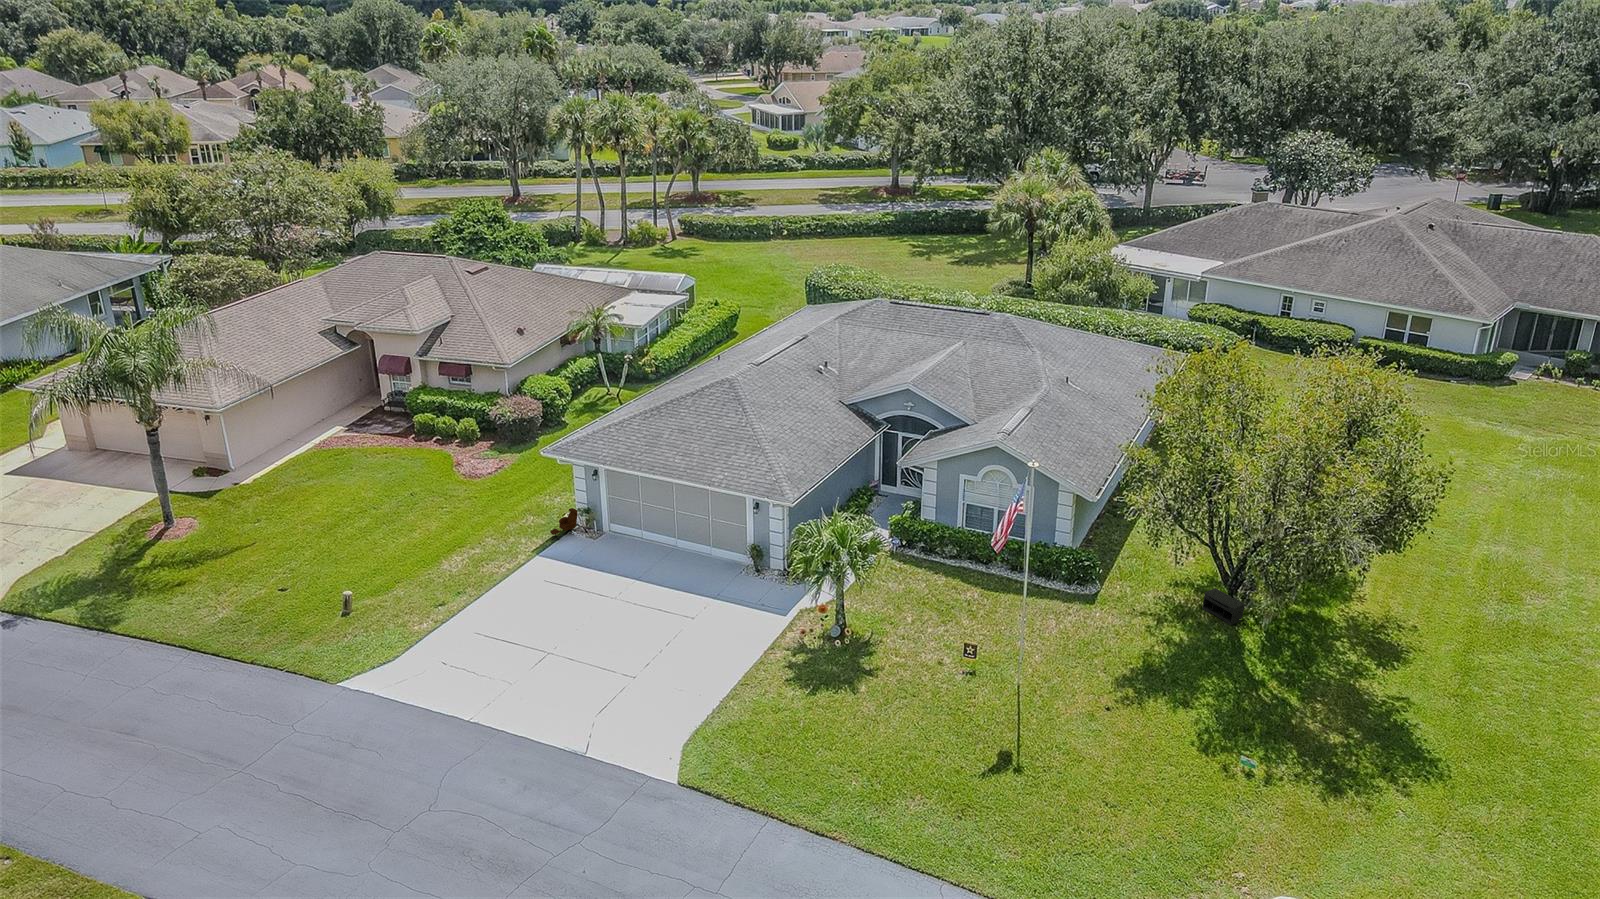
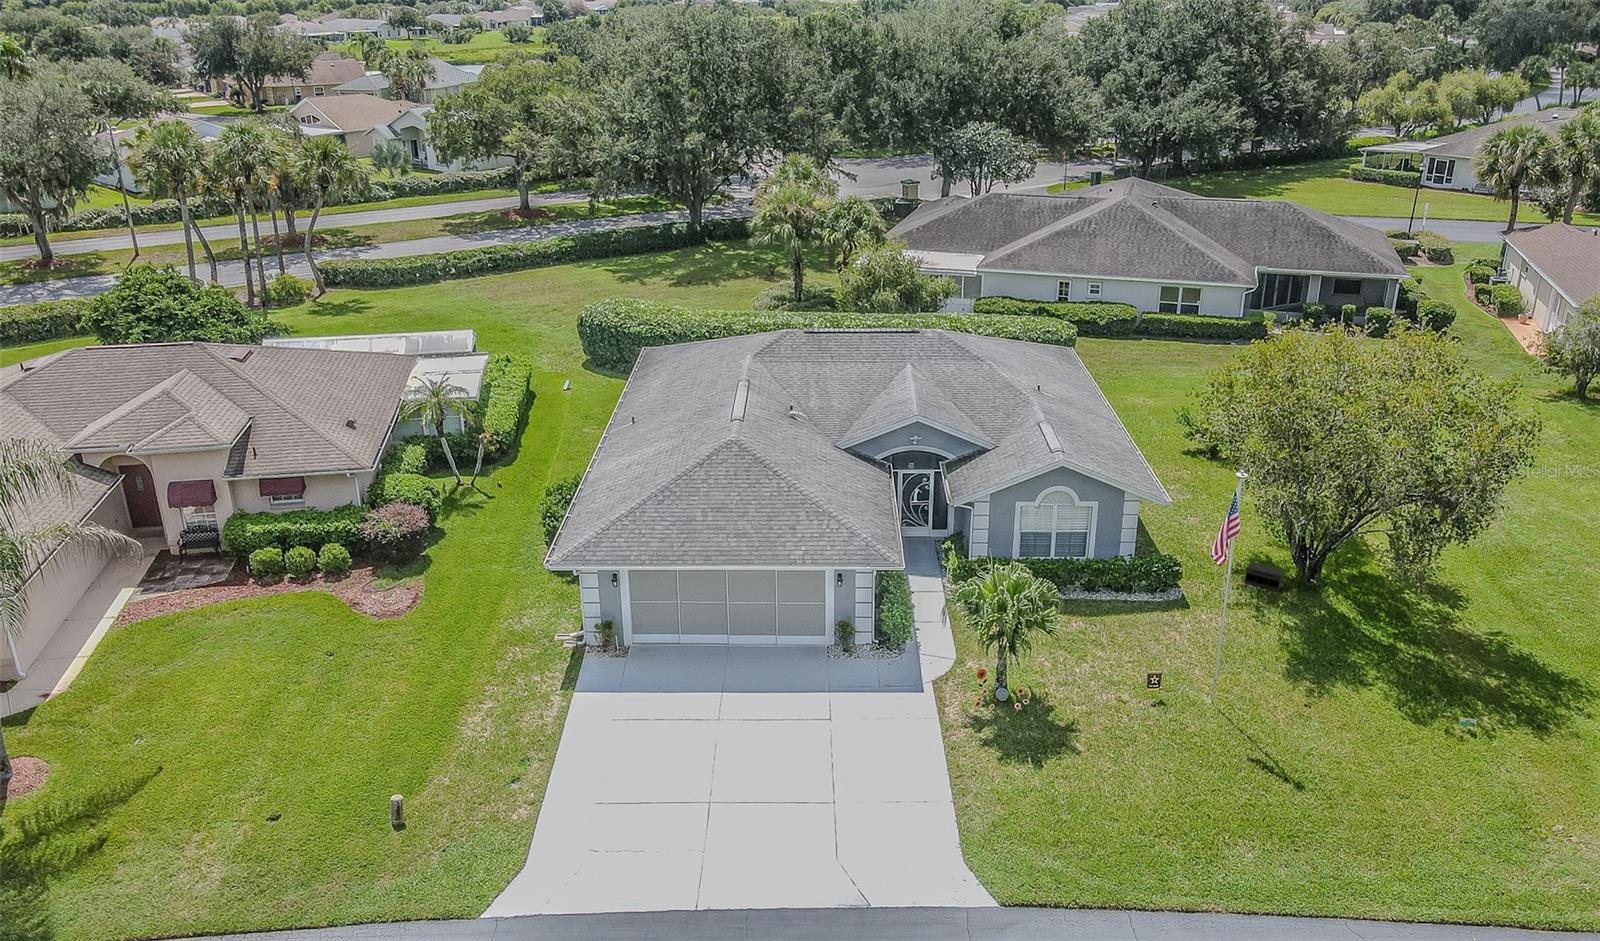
lounge chair: present [550,508,578,539] -> none [572,623,598,667]

